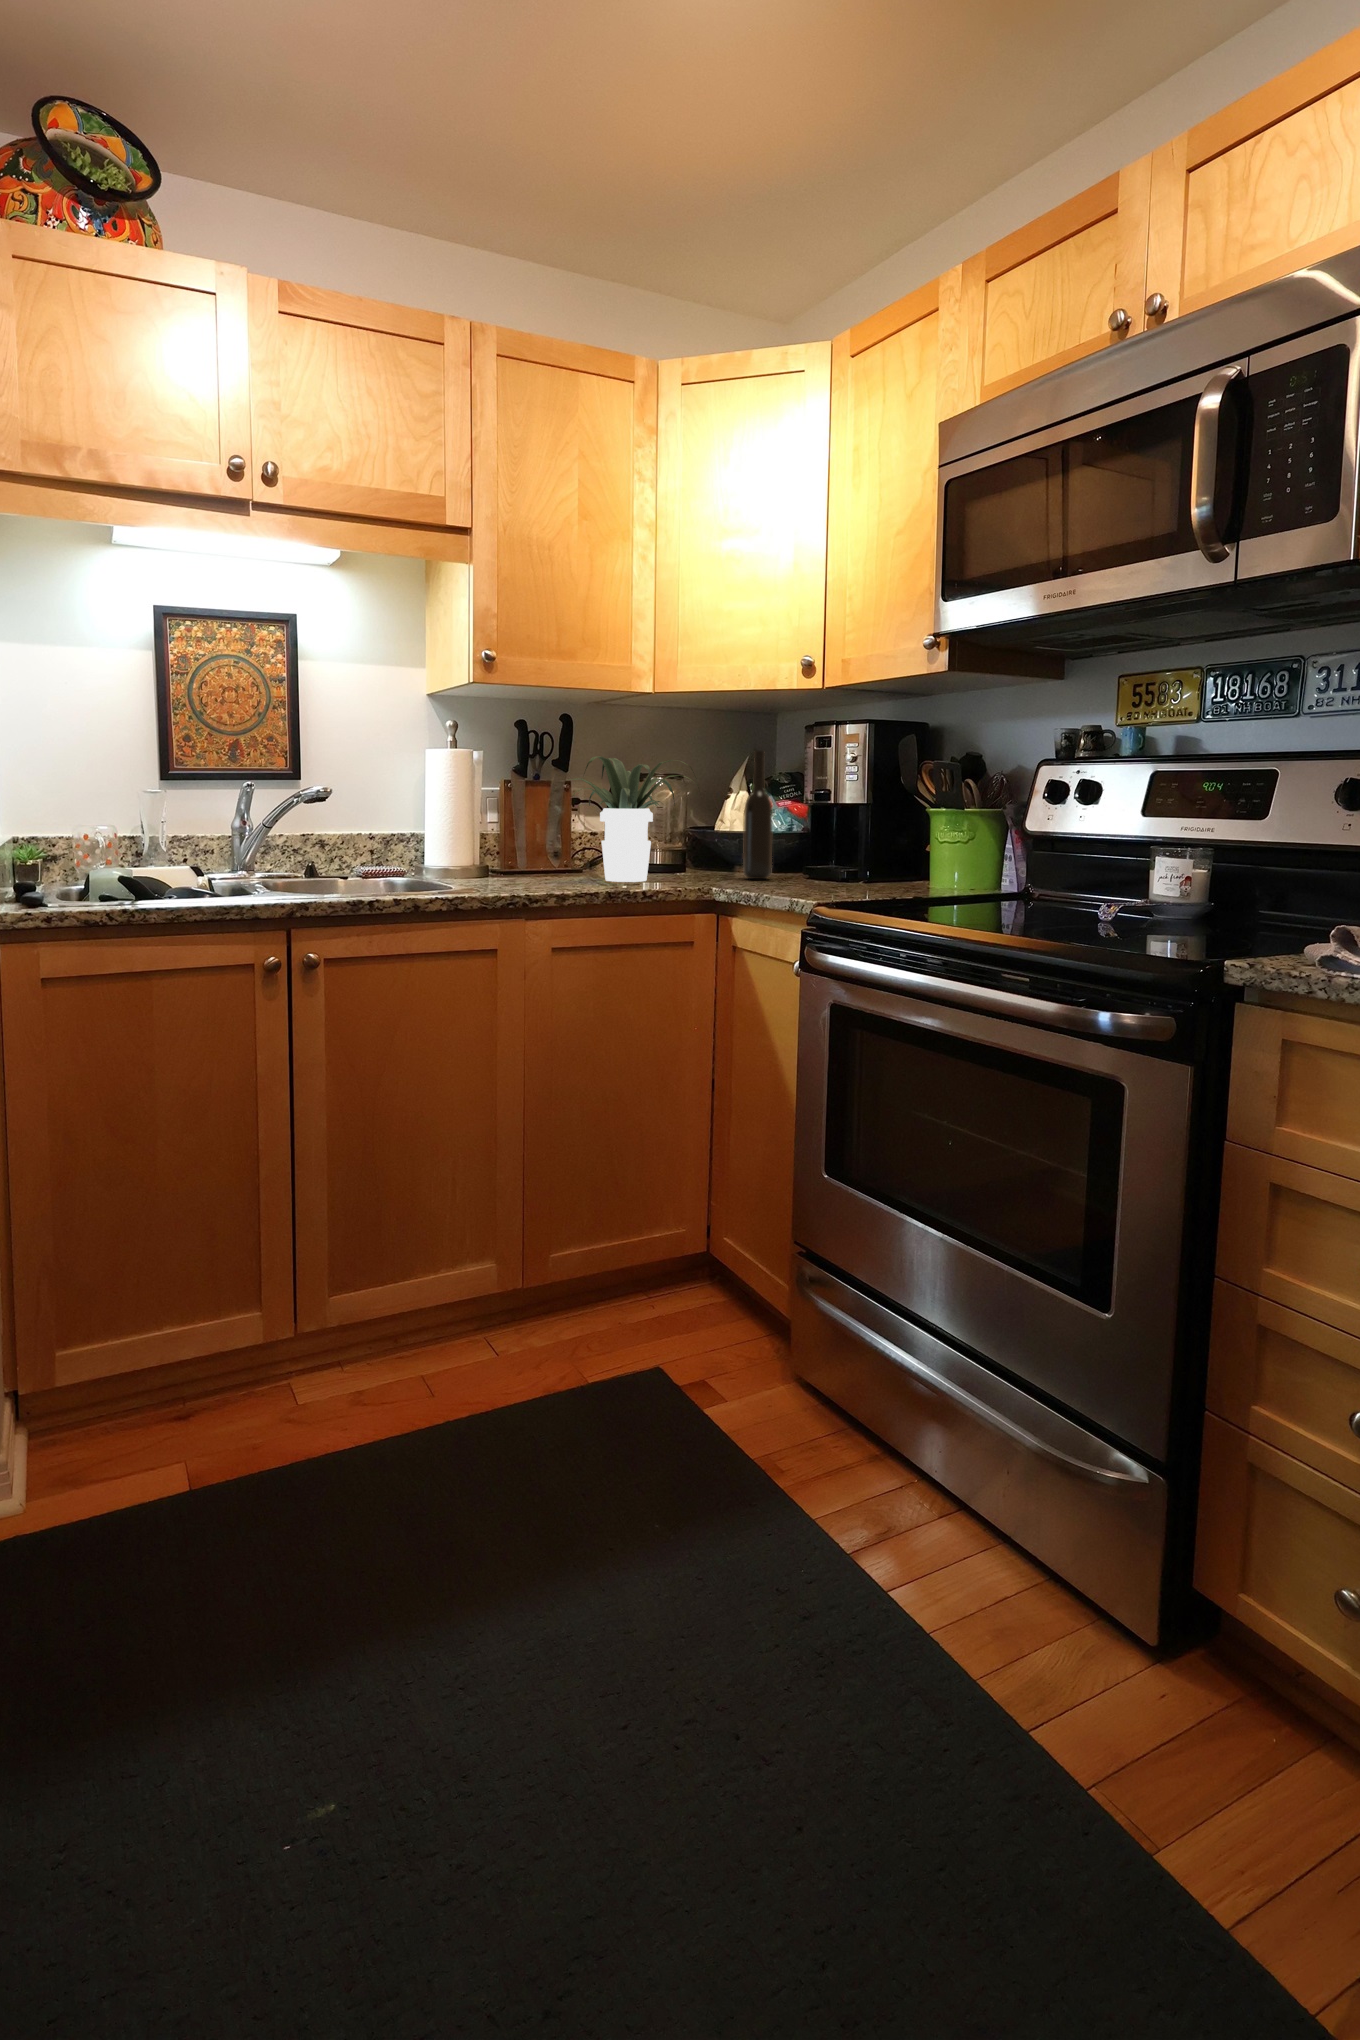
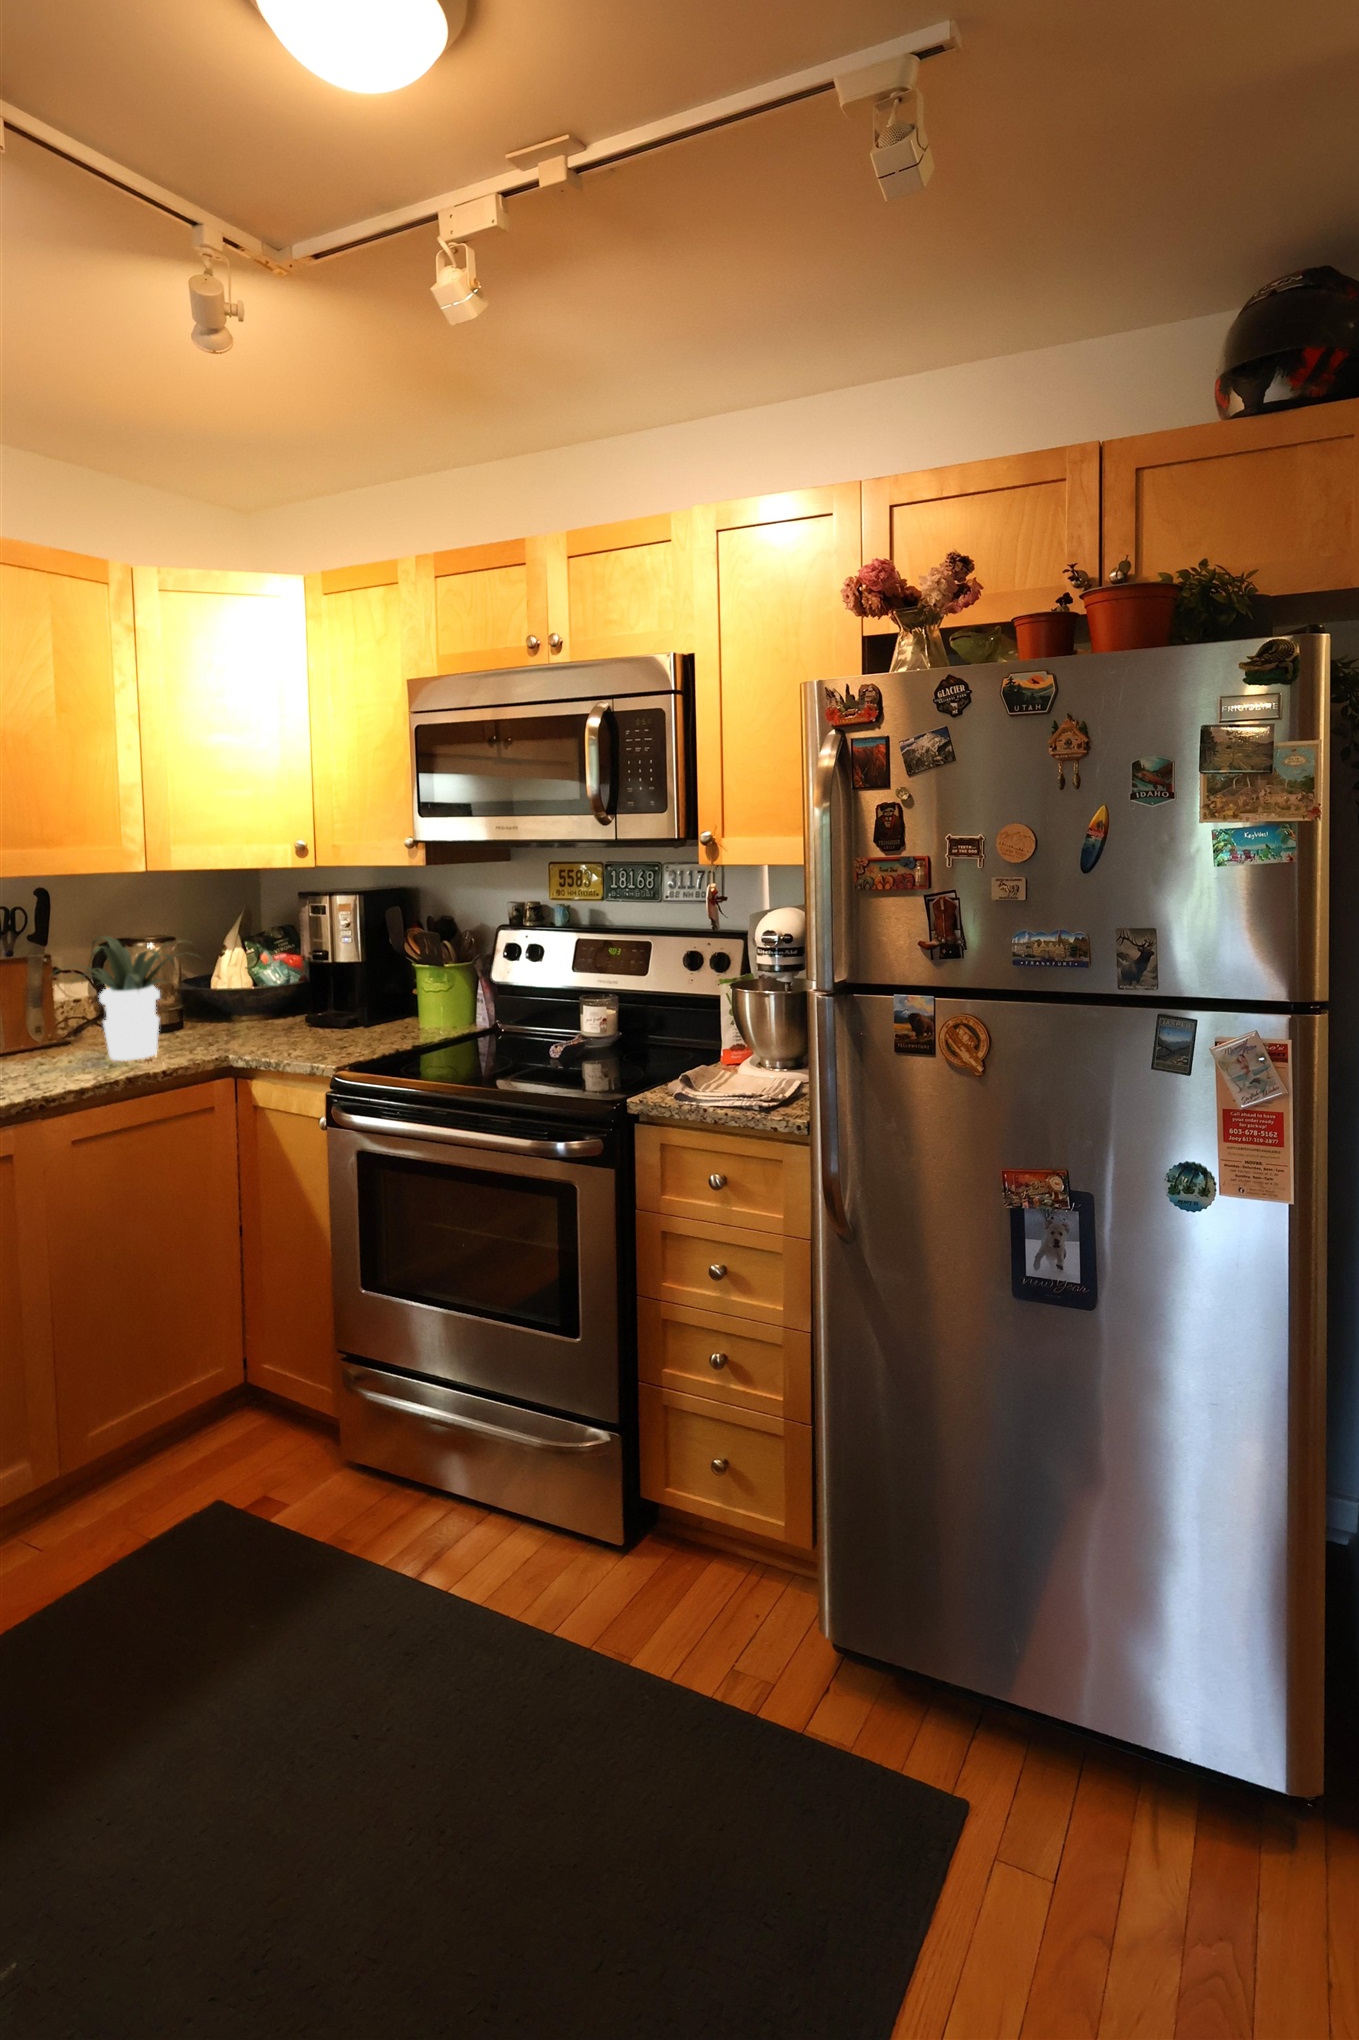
bottle: present [743,751,772,879] -> none [249,920,280,1036]

